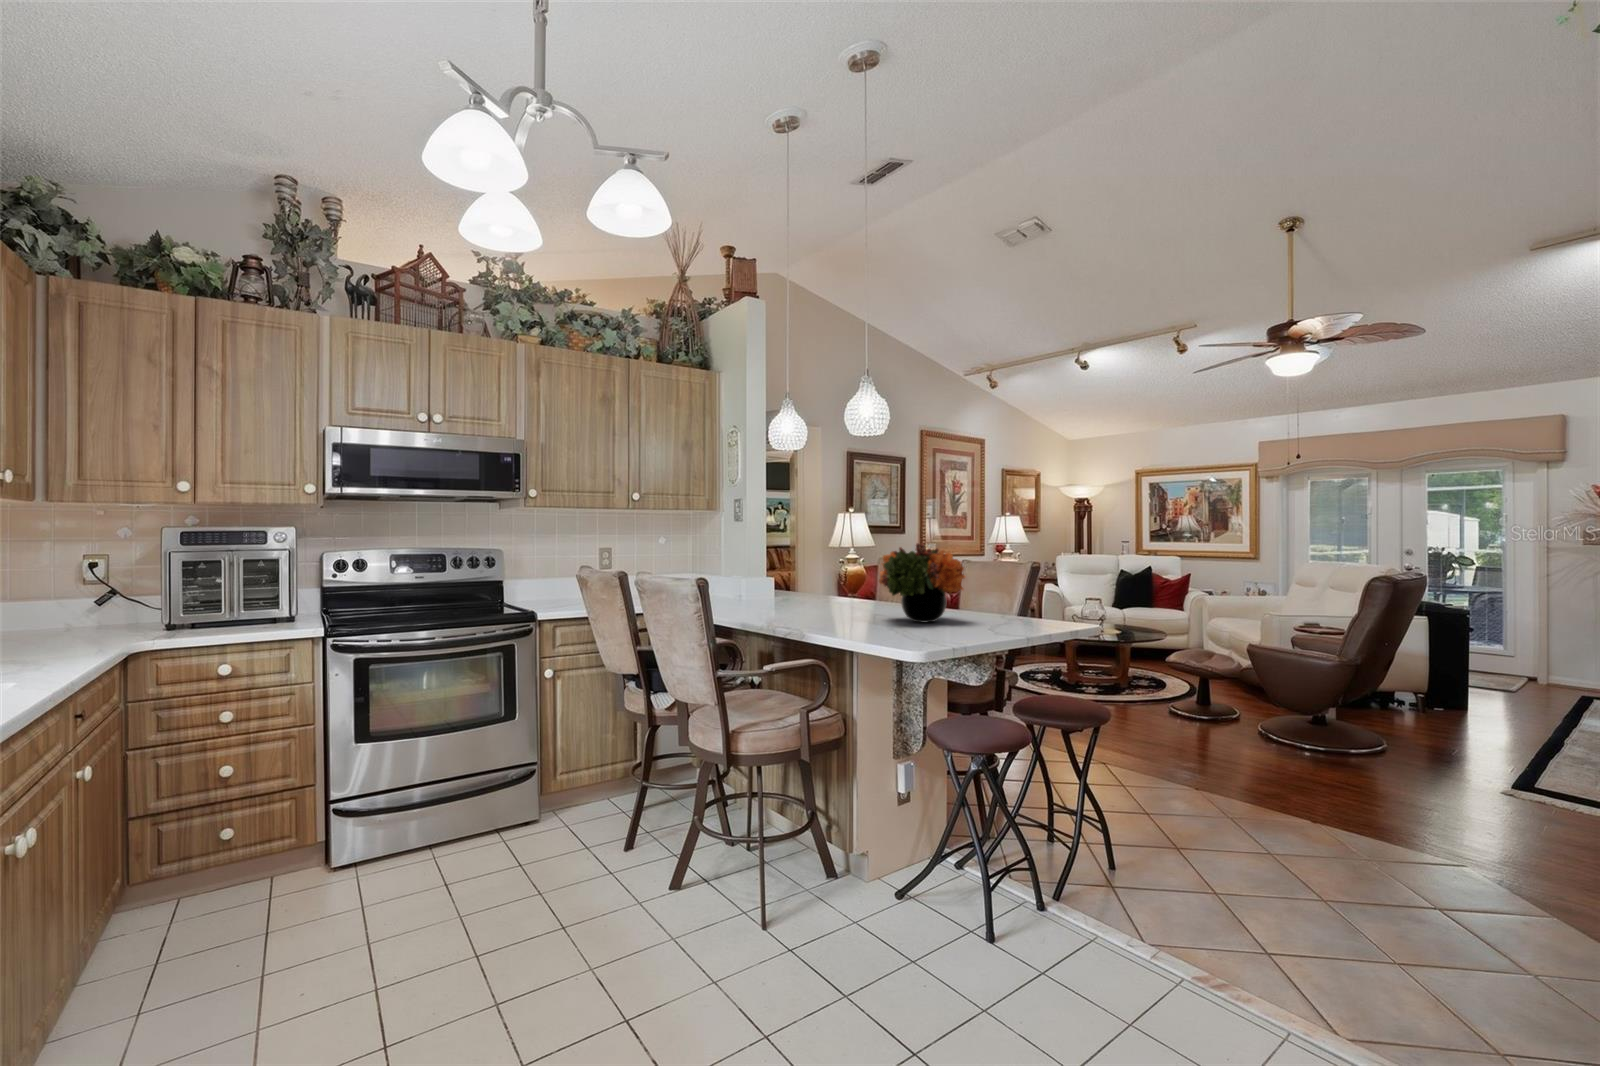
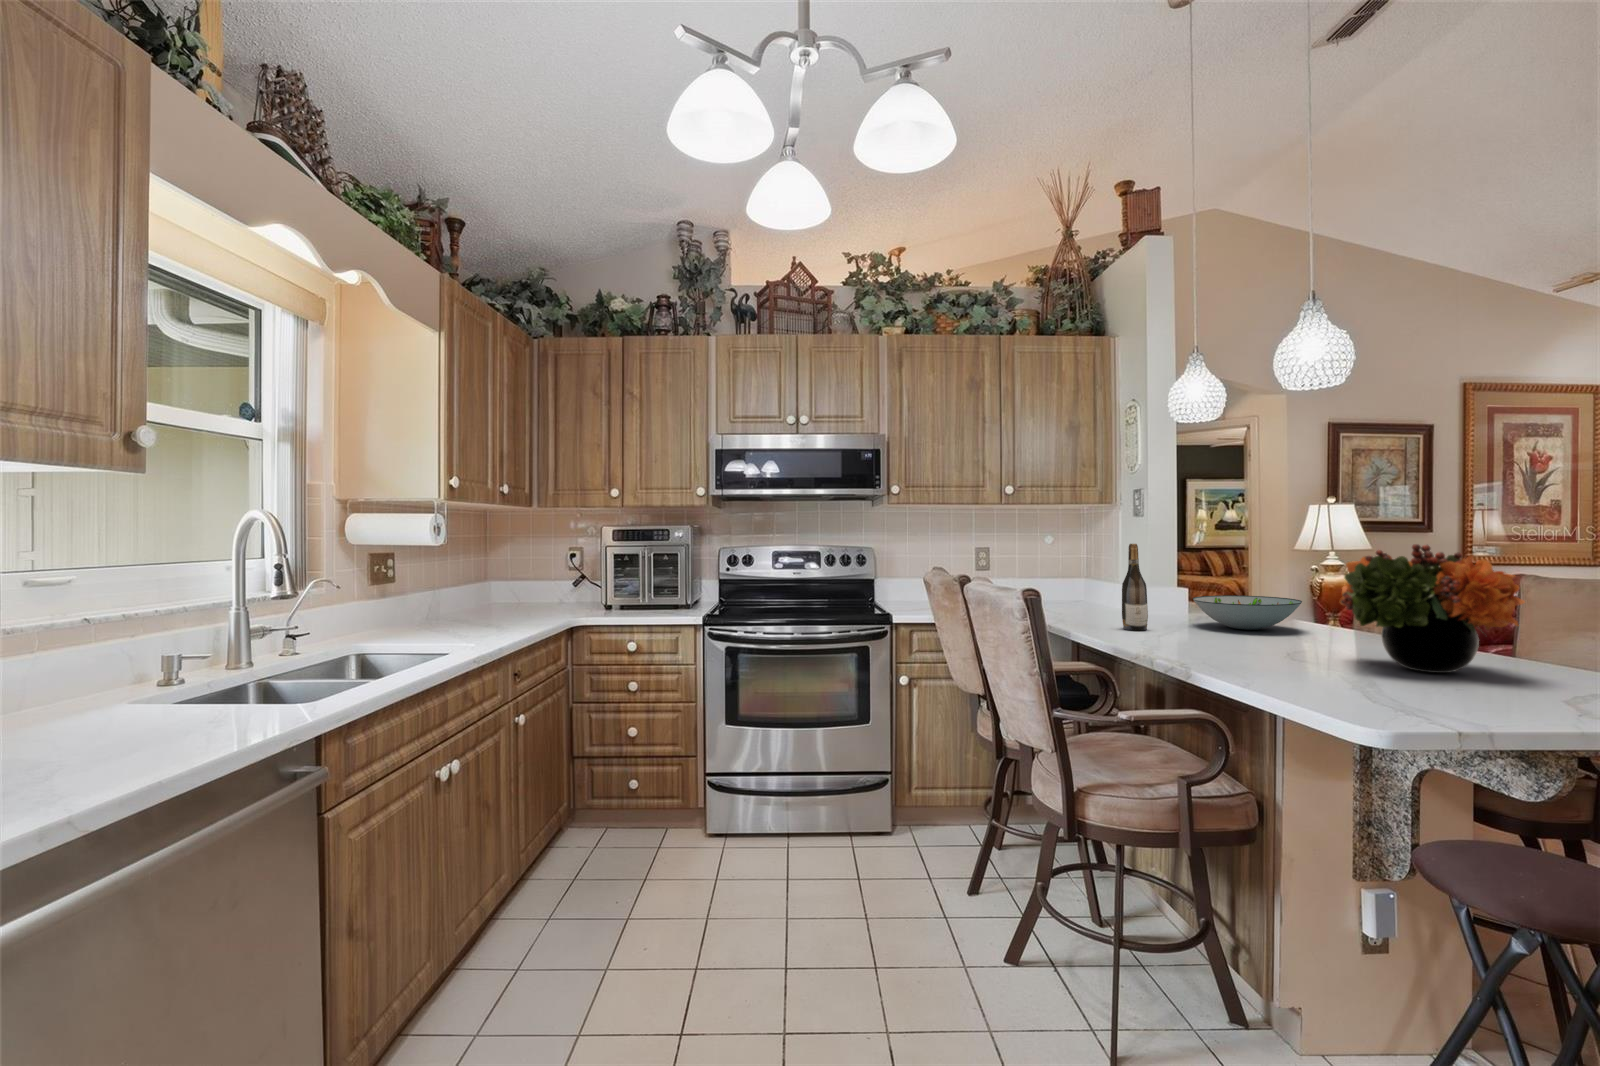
wine bottle: none [740,544,758,612] -> present [1122,544,1148,631]
decorative bowl: none [785,582,852,606] -> present [1193,595,1302,630]

